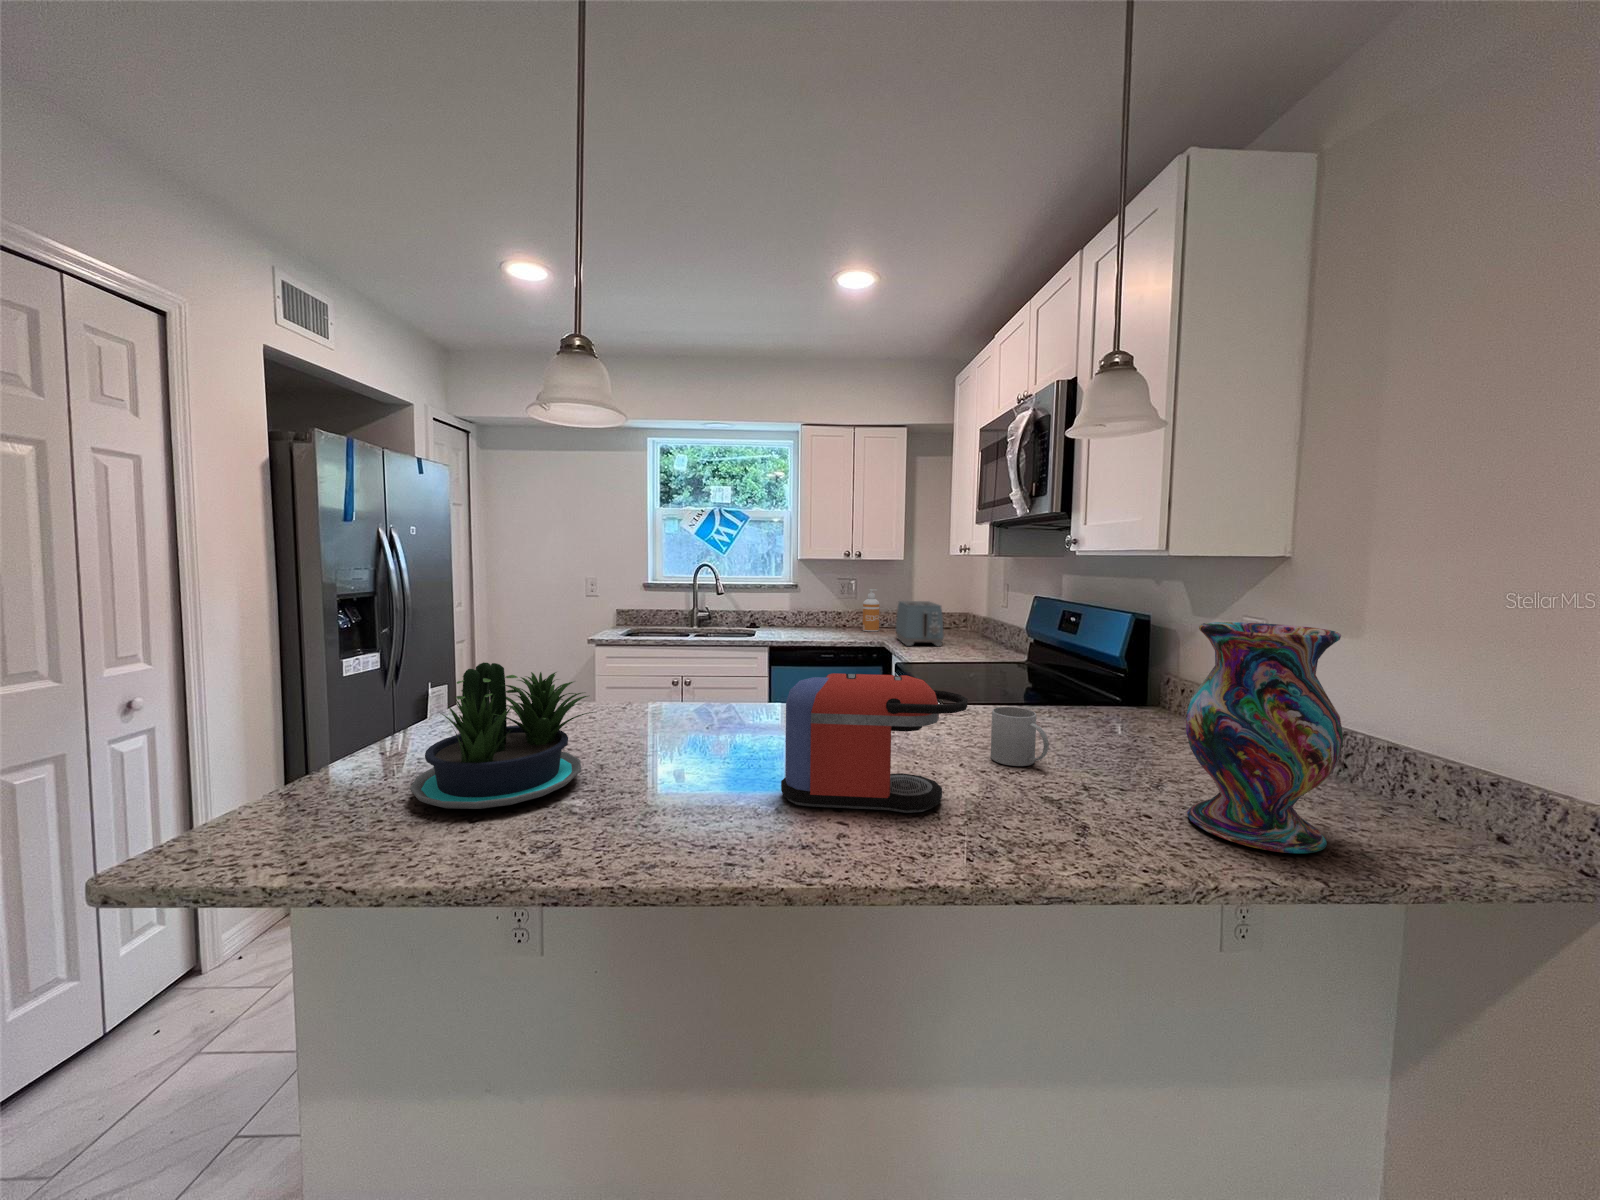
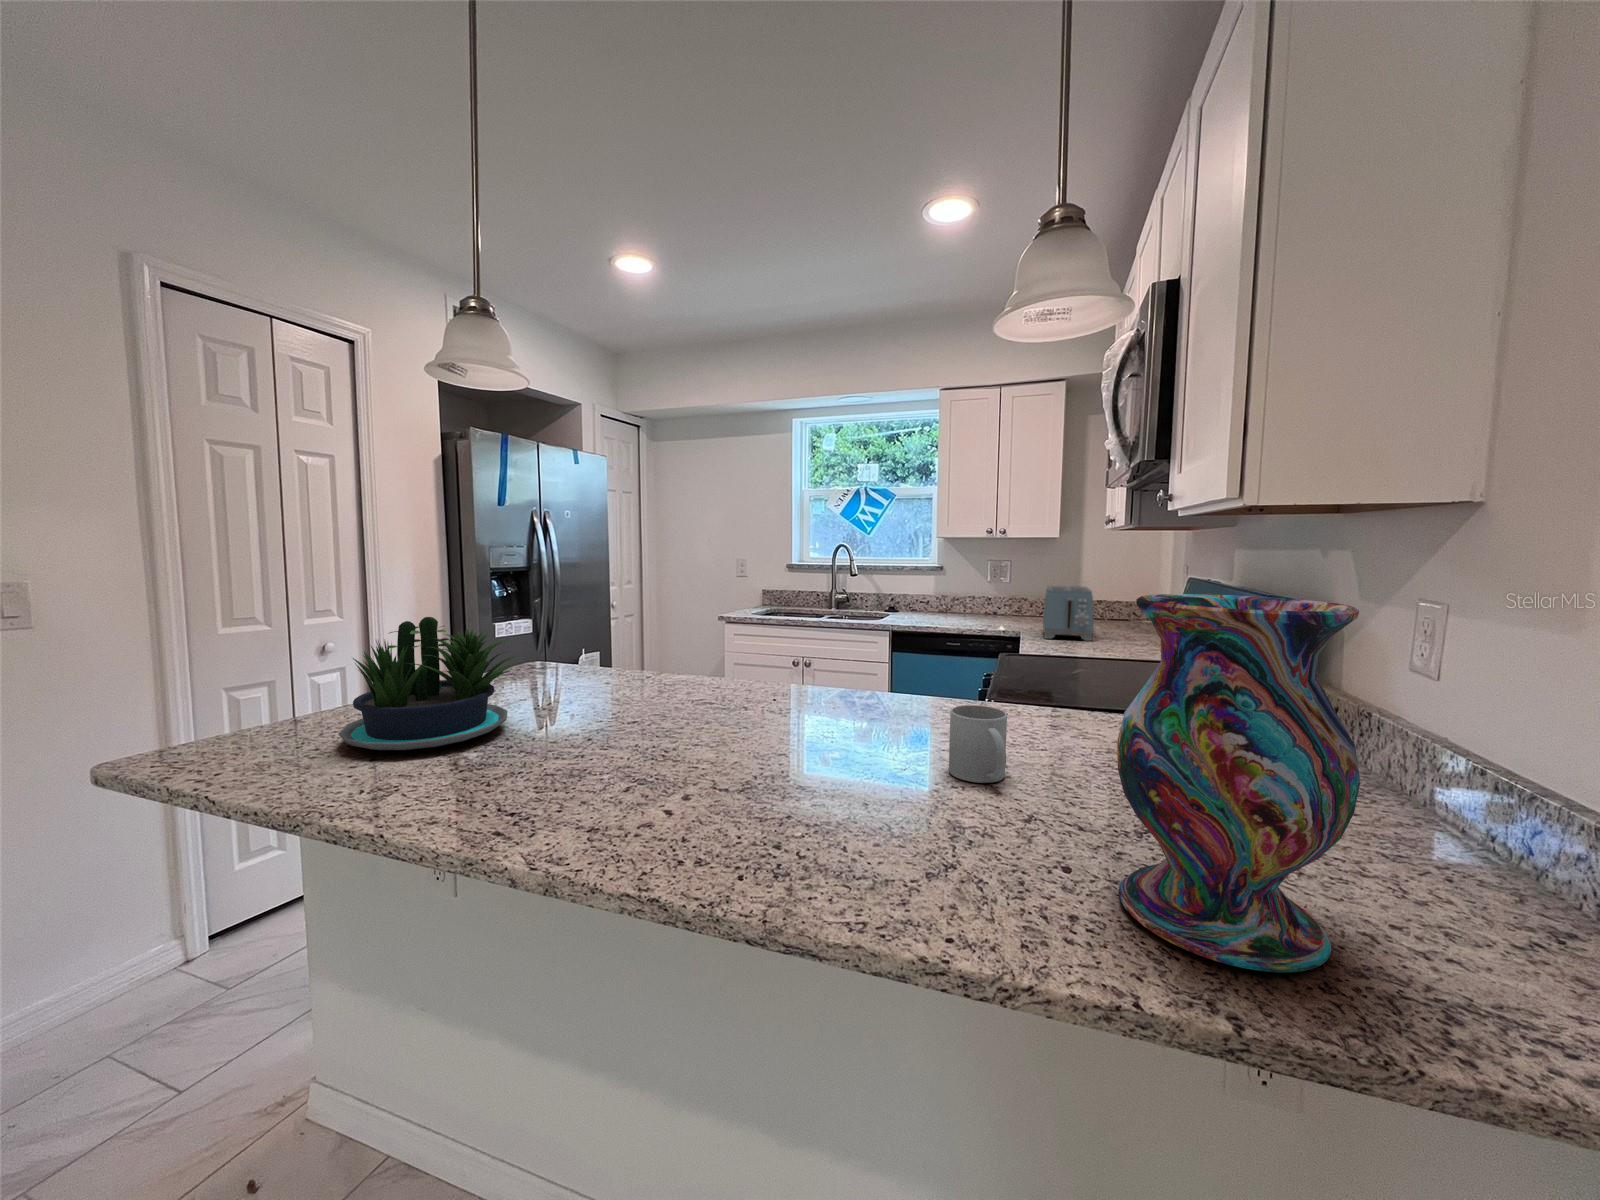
soap dispenser: present [863,589,879,631] -> none [1014,572,1036,622]
coffee maker: present [781,673,968,813] -> none [643,643,841,816]

